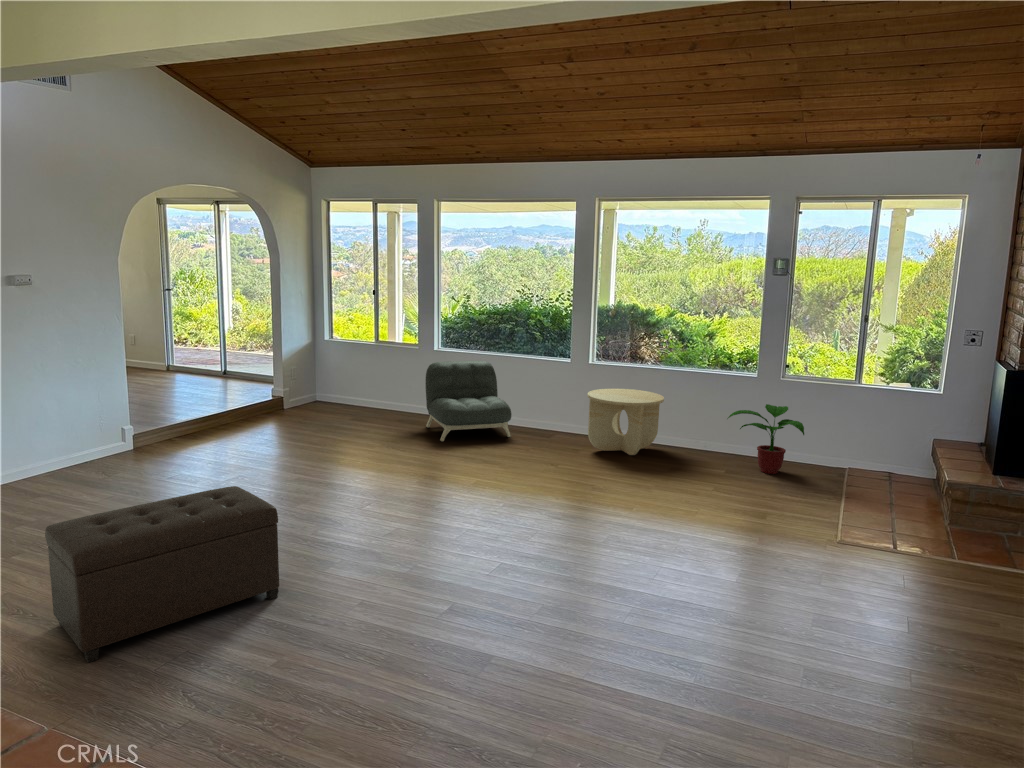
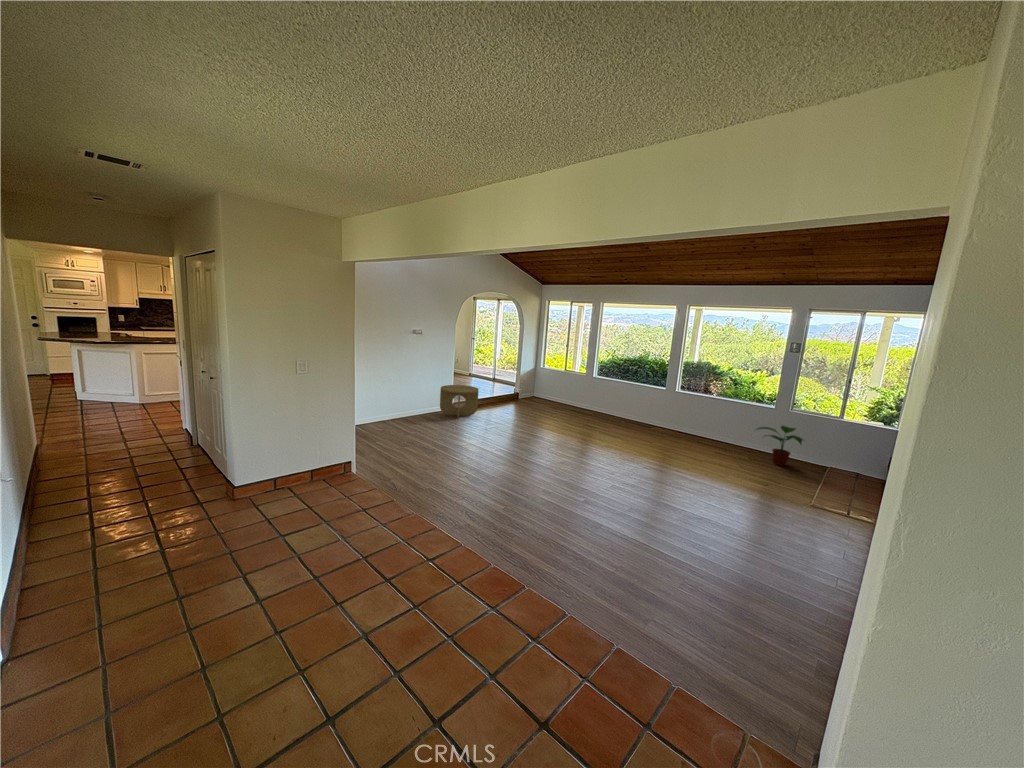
armchair: present [425,361,512,441] -> none [587,384,632,427]
side table: present [588,389,664,455] -> present [440,385,479,418]
ottoman: present [45,486,279,662] -> none [426,428,511,485]

